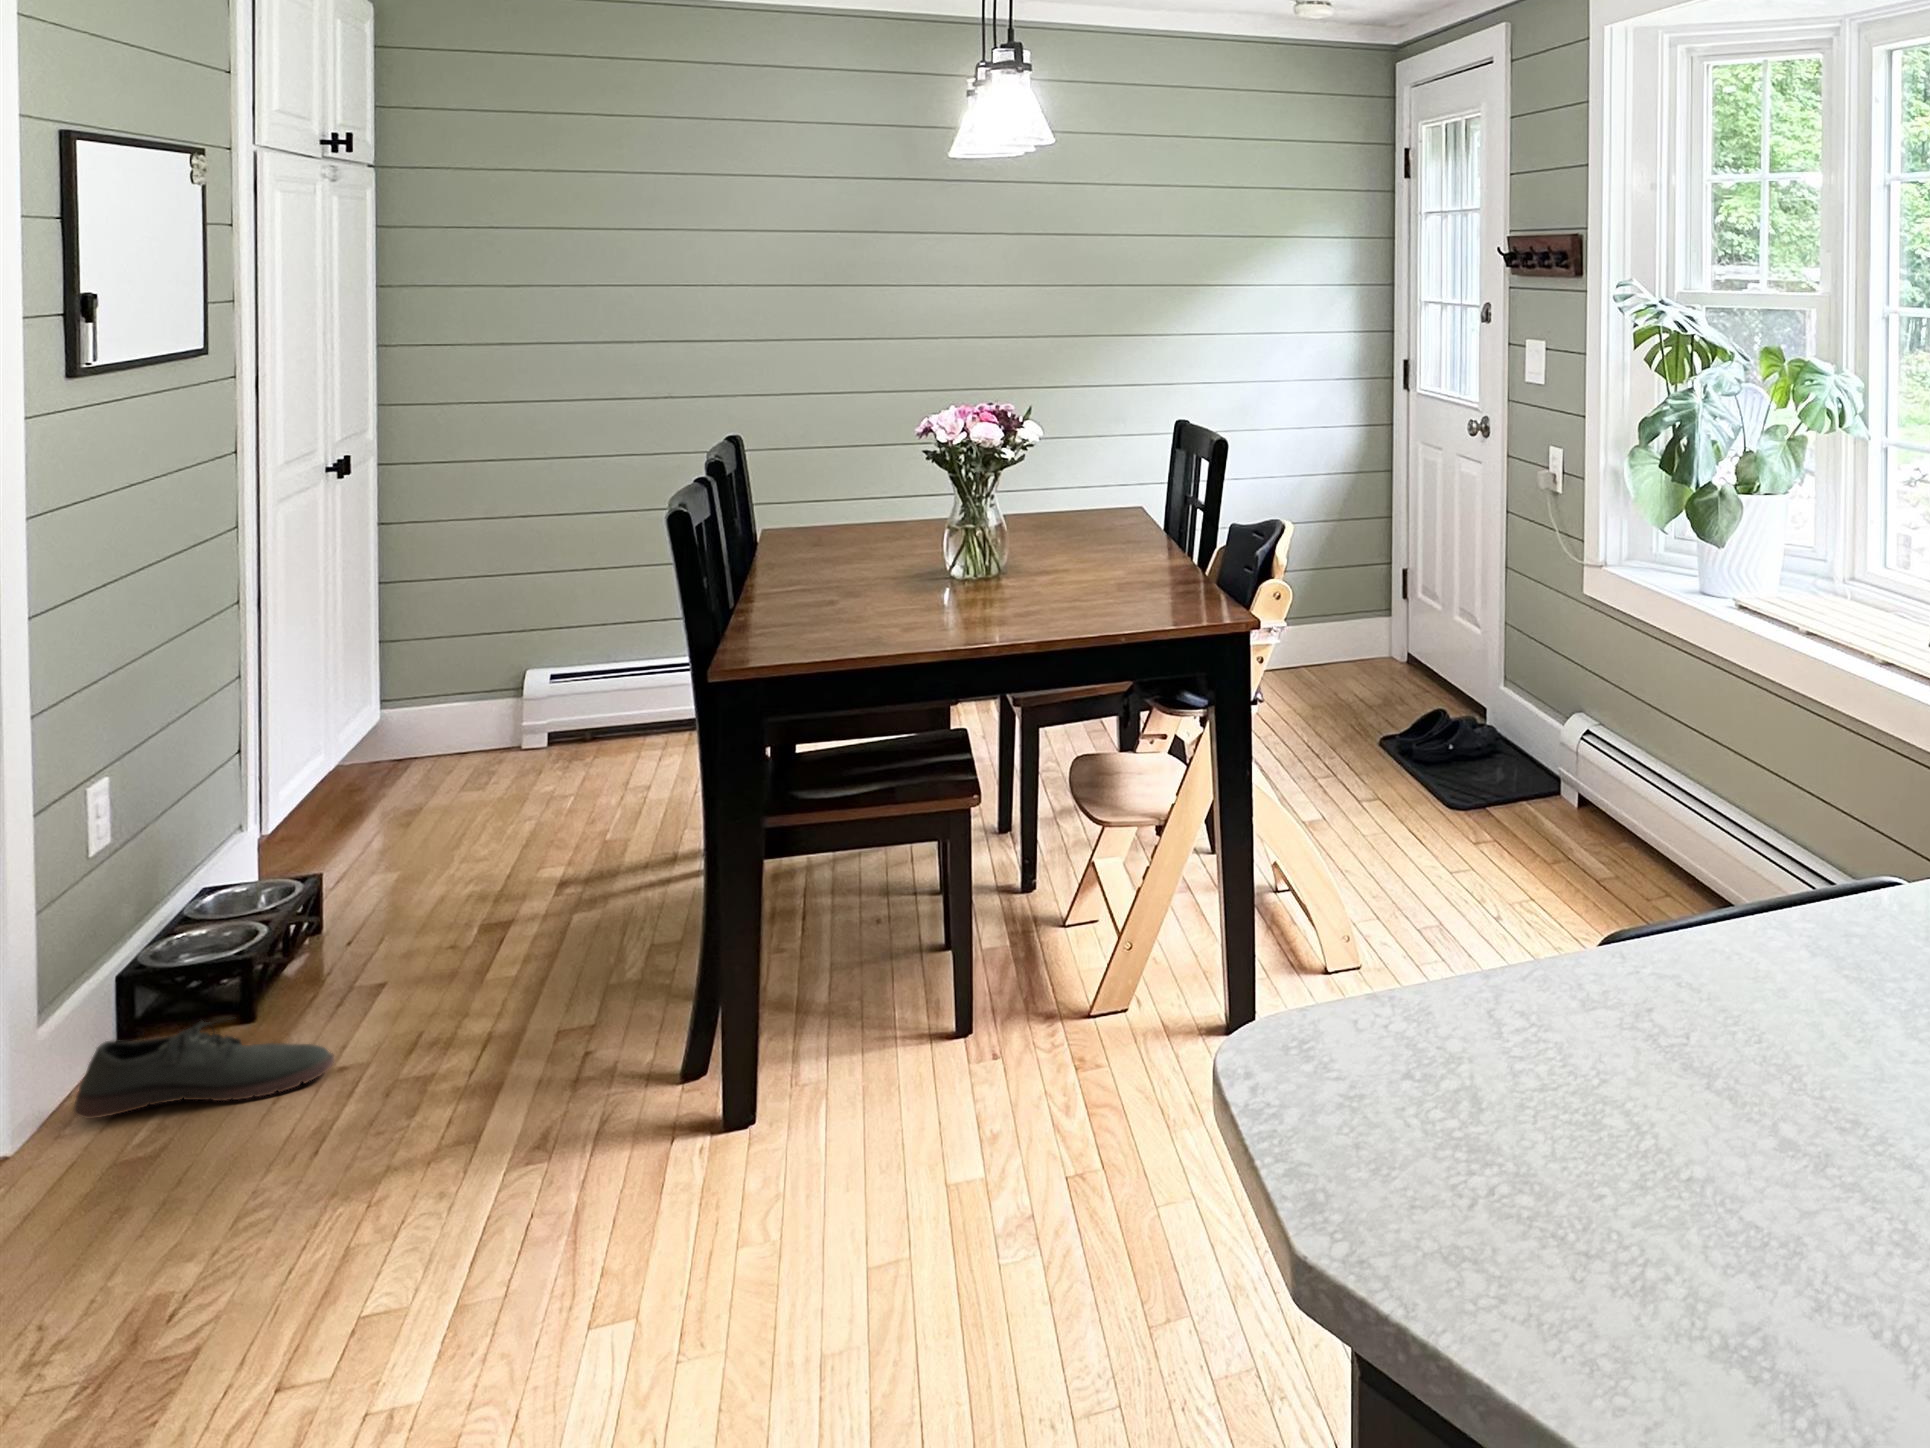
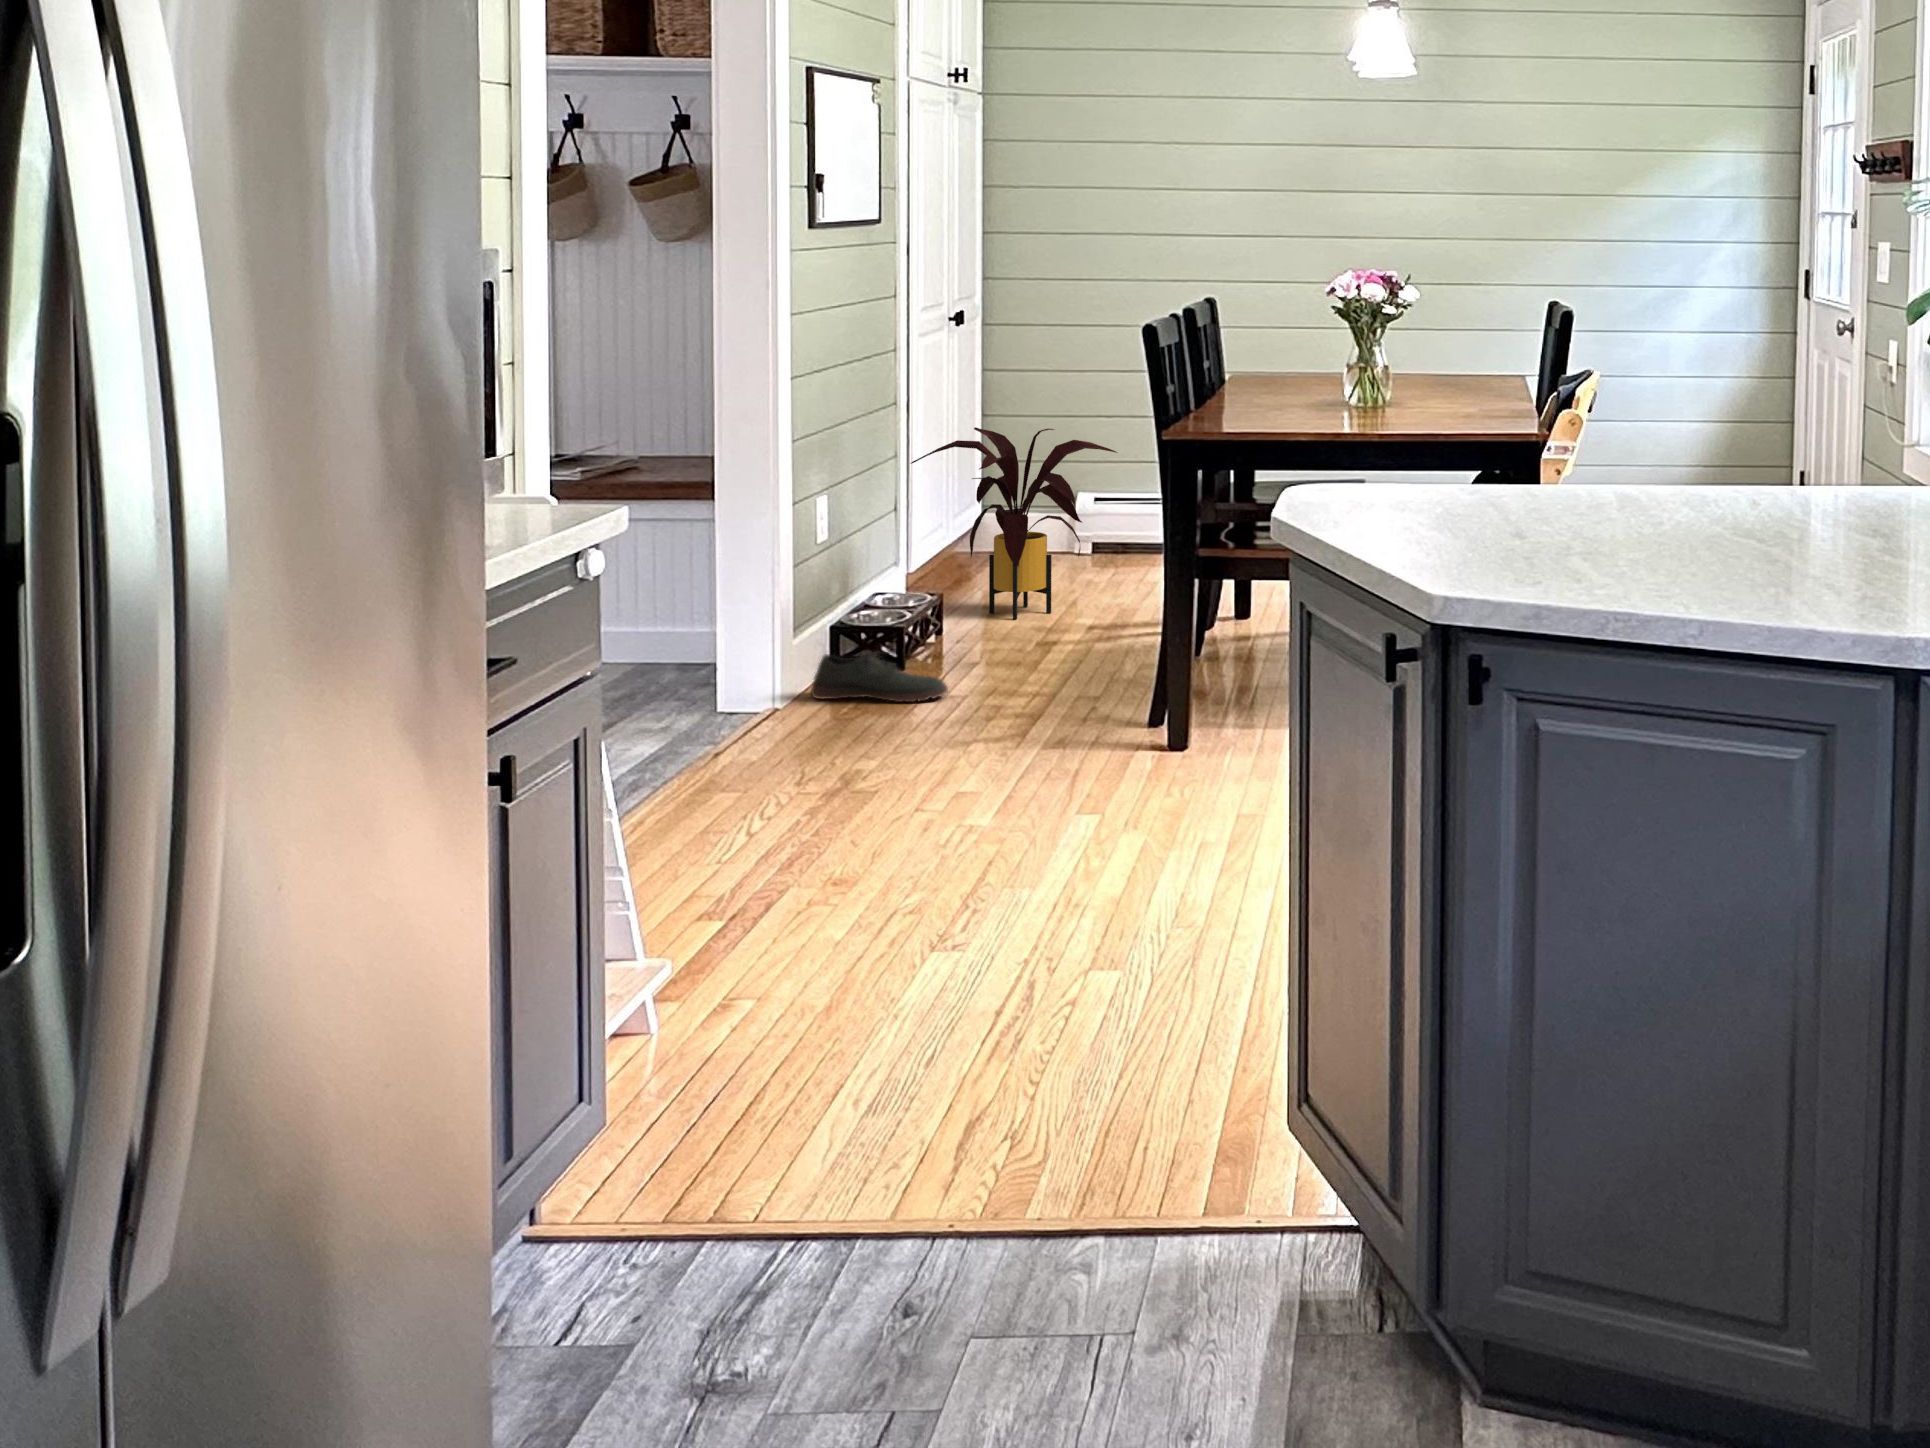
house plant: none [263,616,596,885] -> present [911,427,1117,619]

